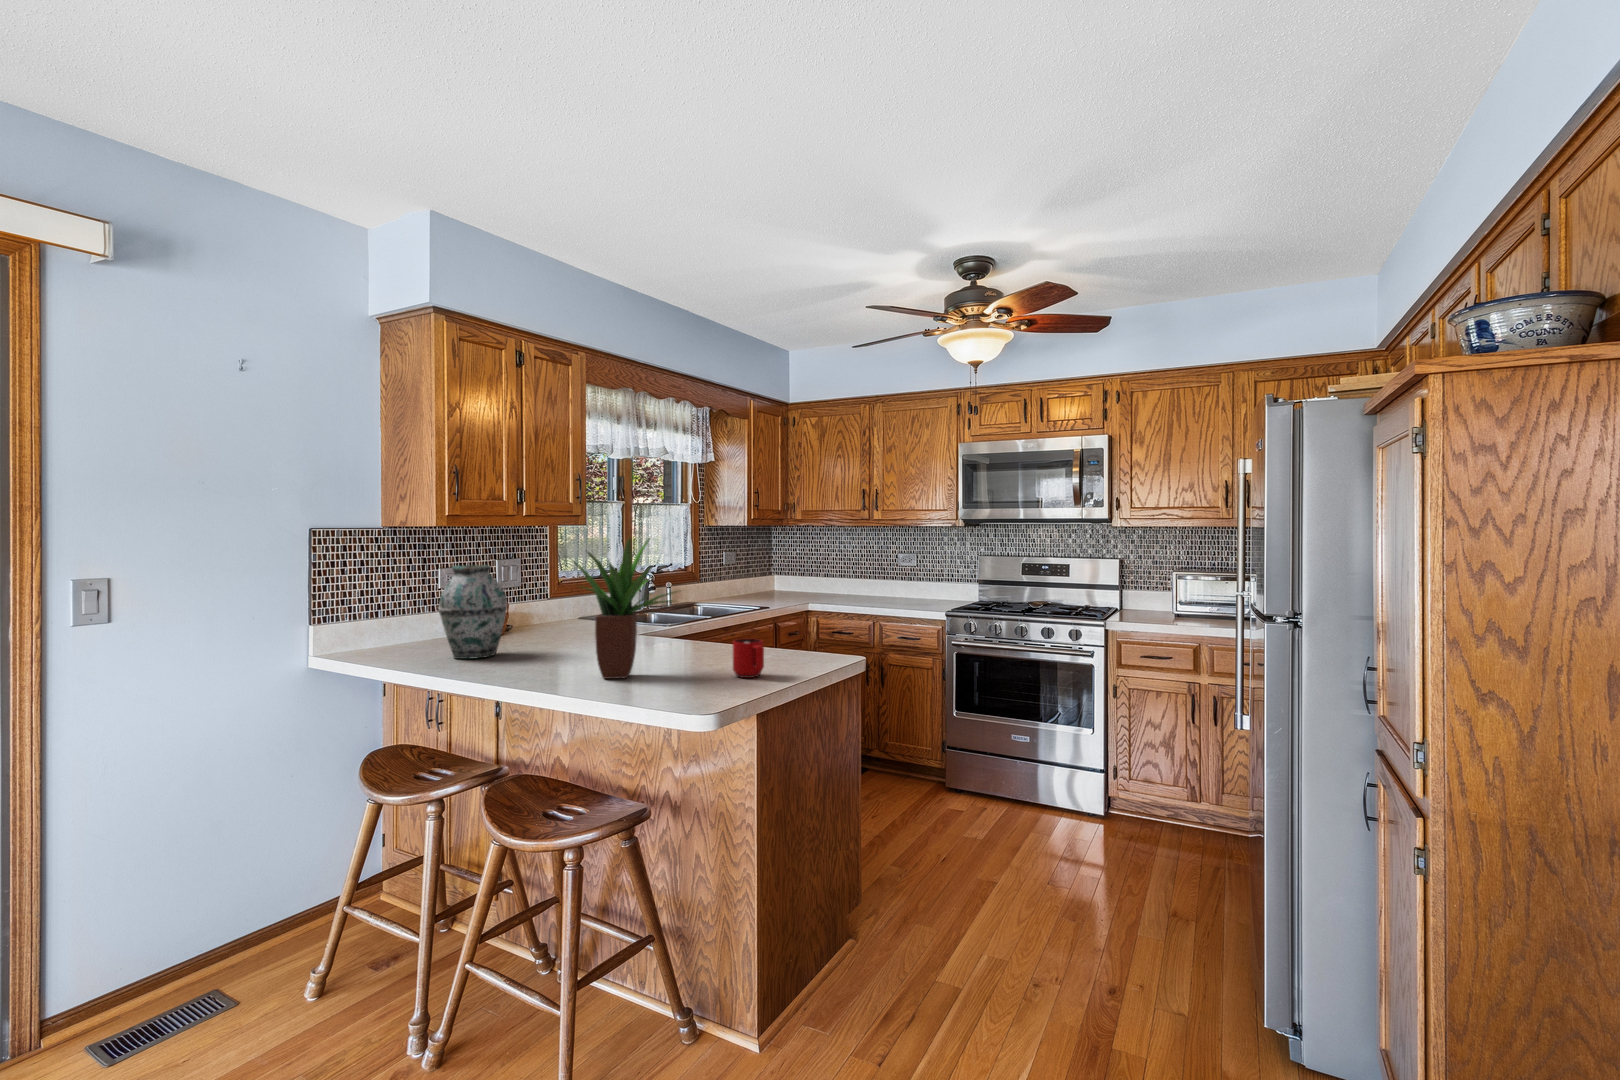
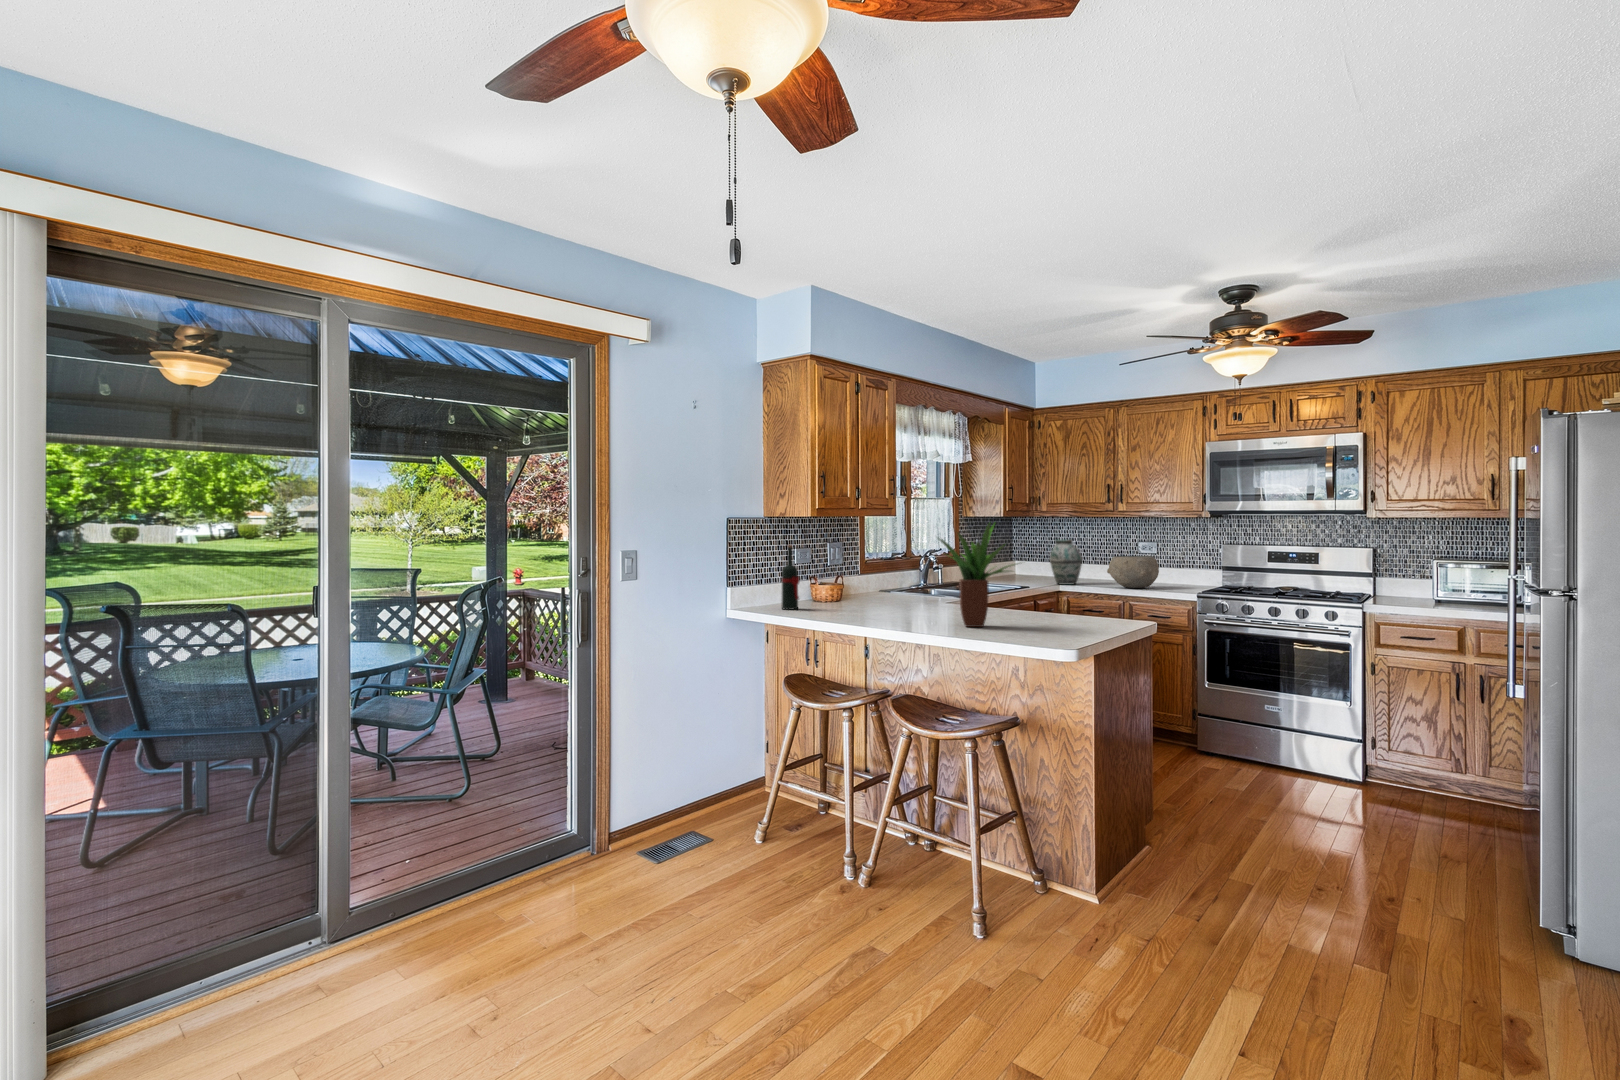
wine bottle: none [398,565,423,653] -> present [782,545,799,610]
vase: present [438,565,508,659] -> present [1050,540,1082,585]
ceramic bowl: none [858,568,913,604] -> present [1107,556,1159,588]
mug: present [733,639,764,678] -> none [1064,600,1093,629]

